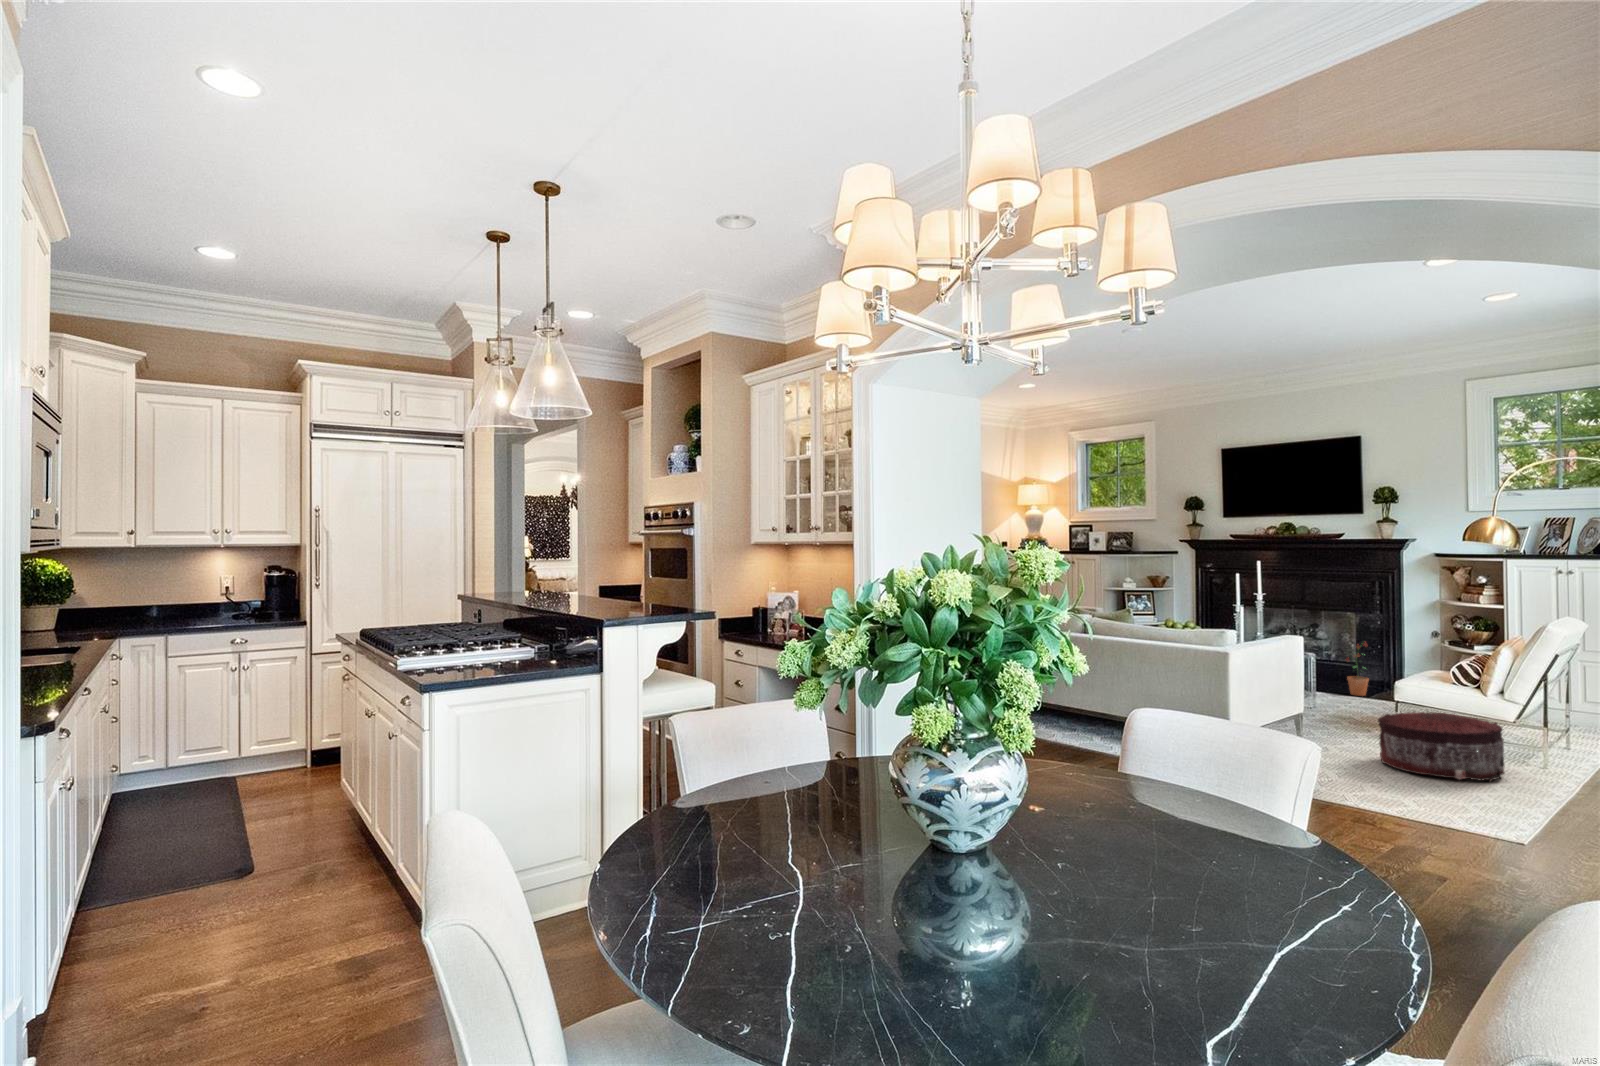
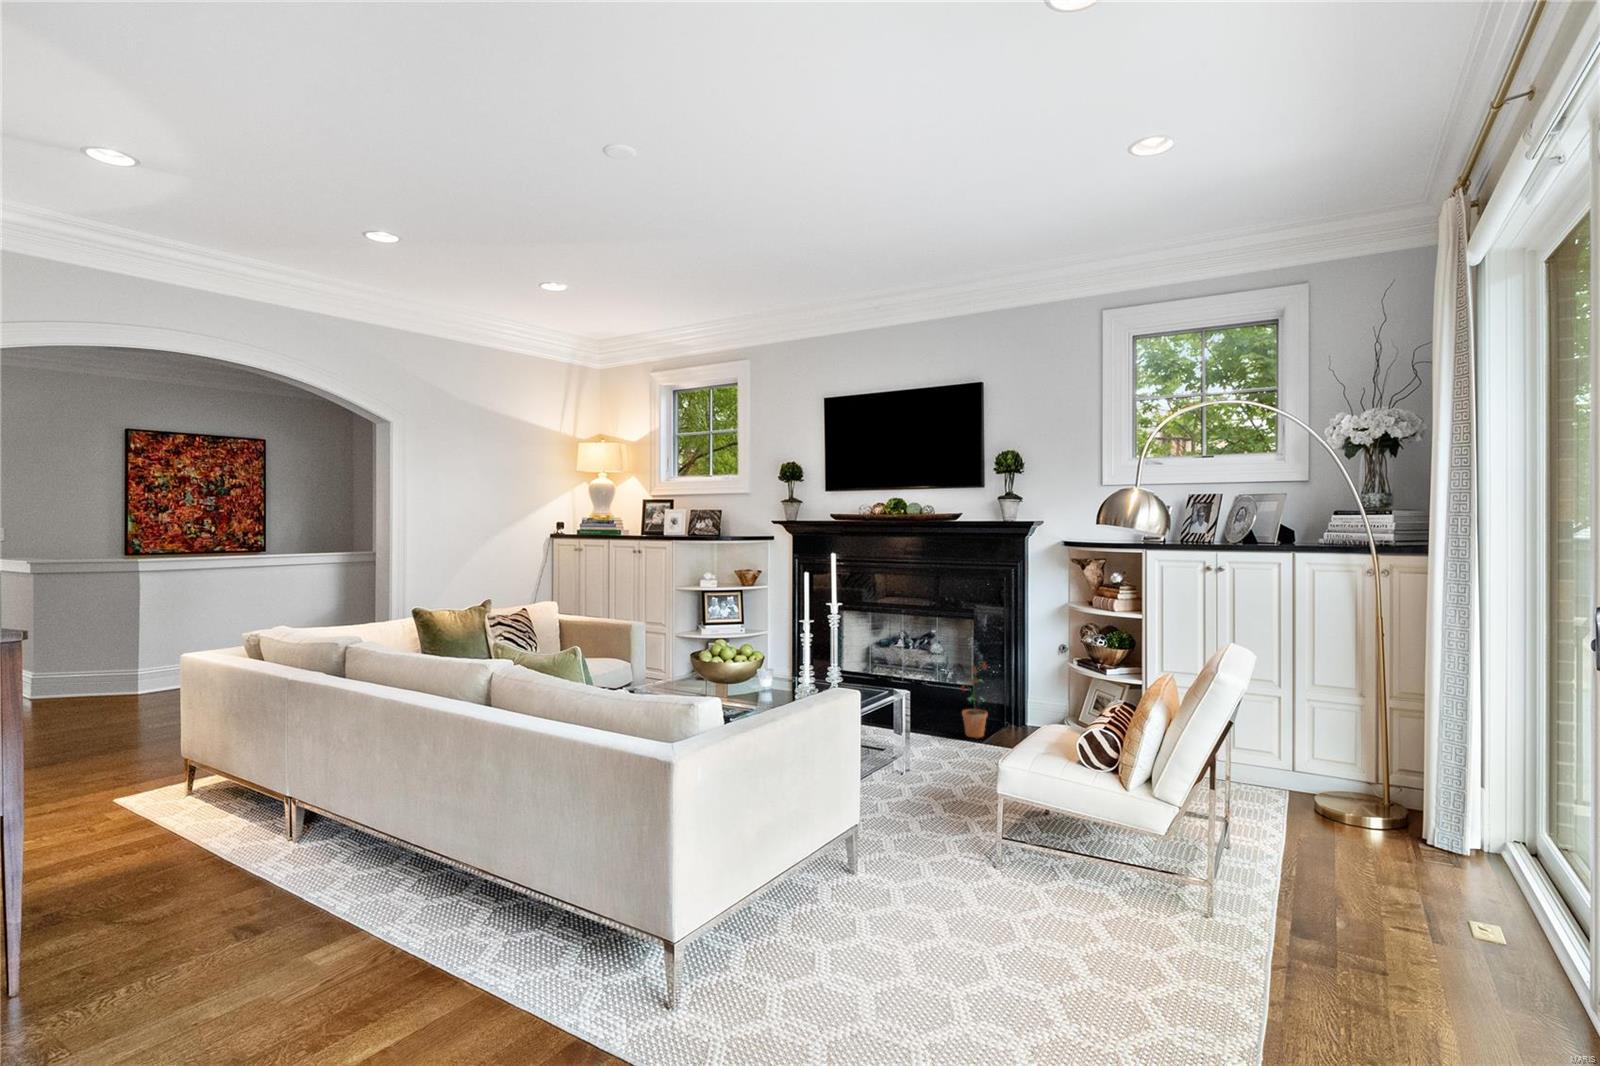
pouf: present [1378,712,1504,782] -> none [965,831,1153,992]

